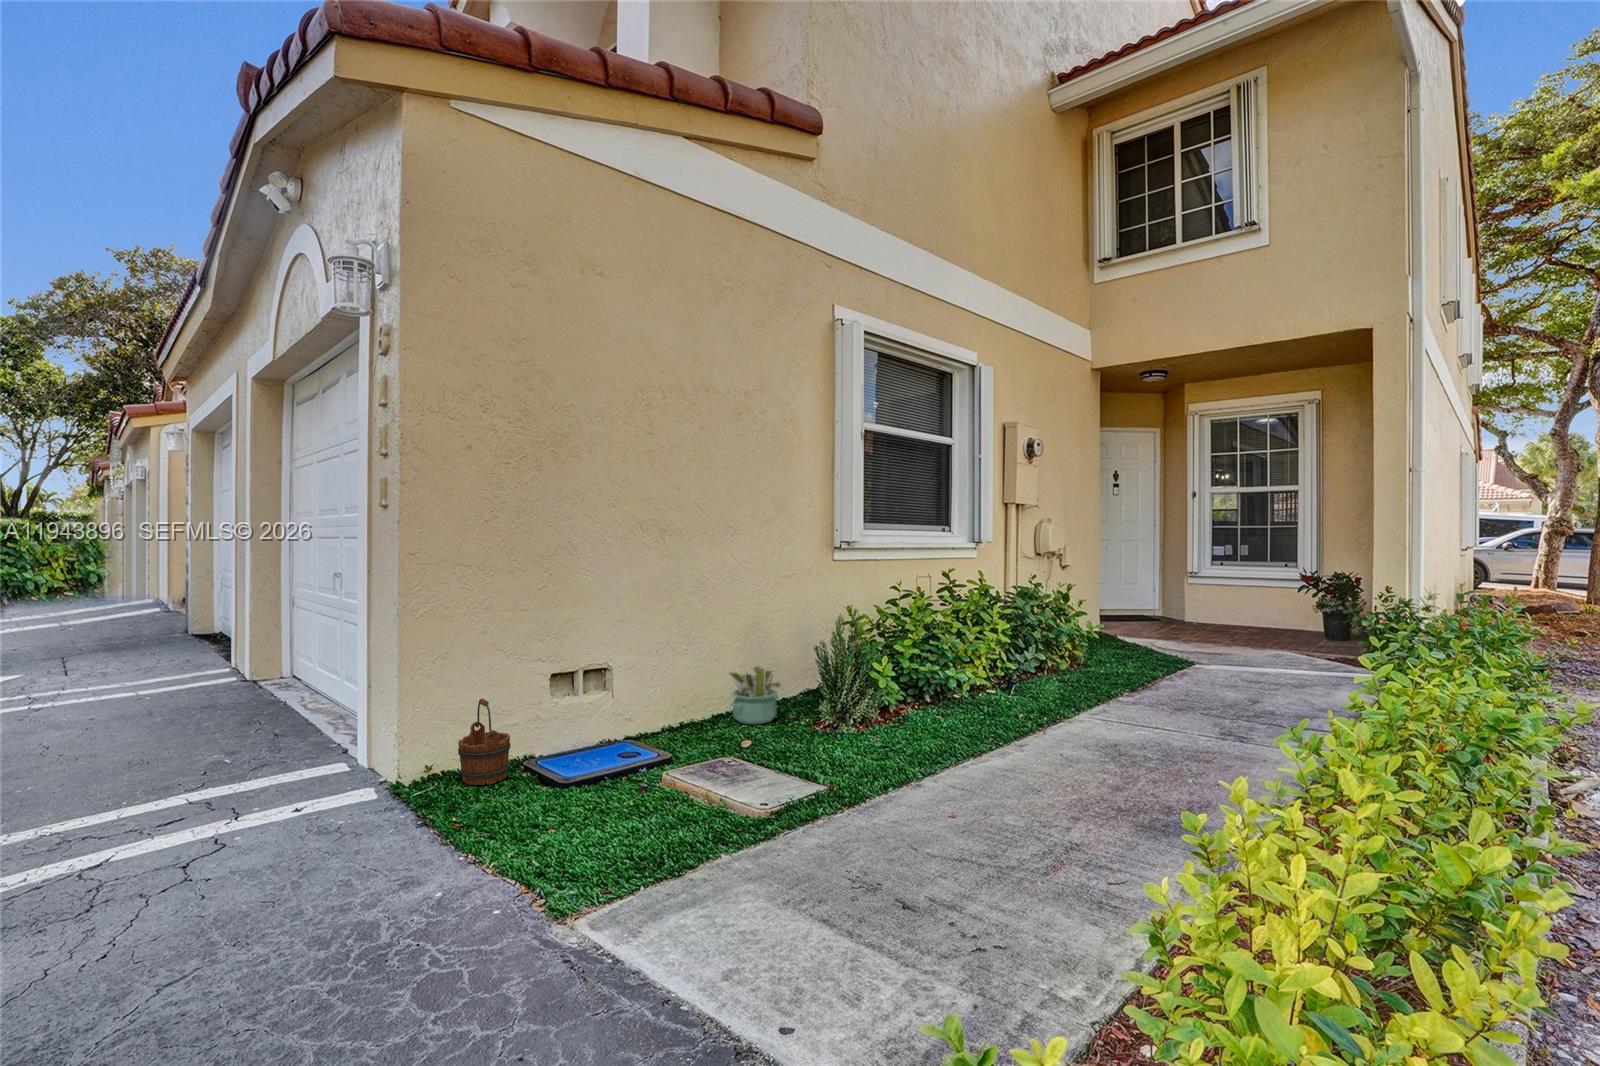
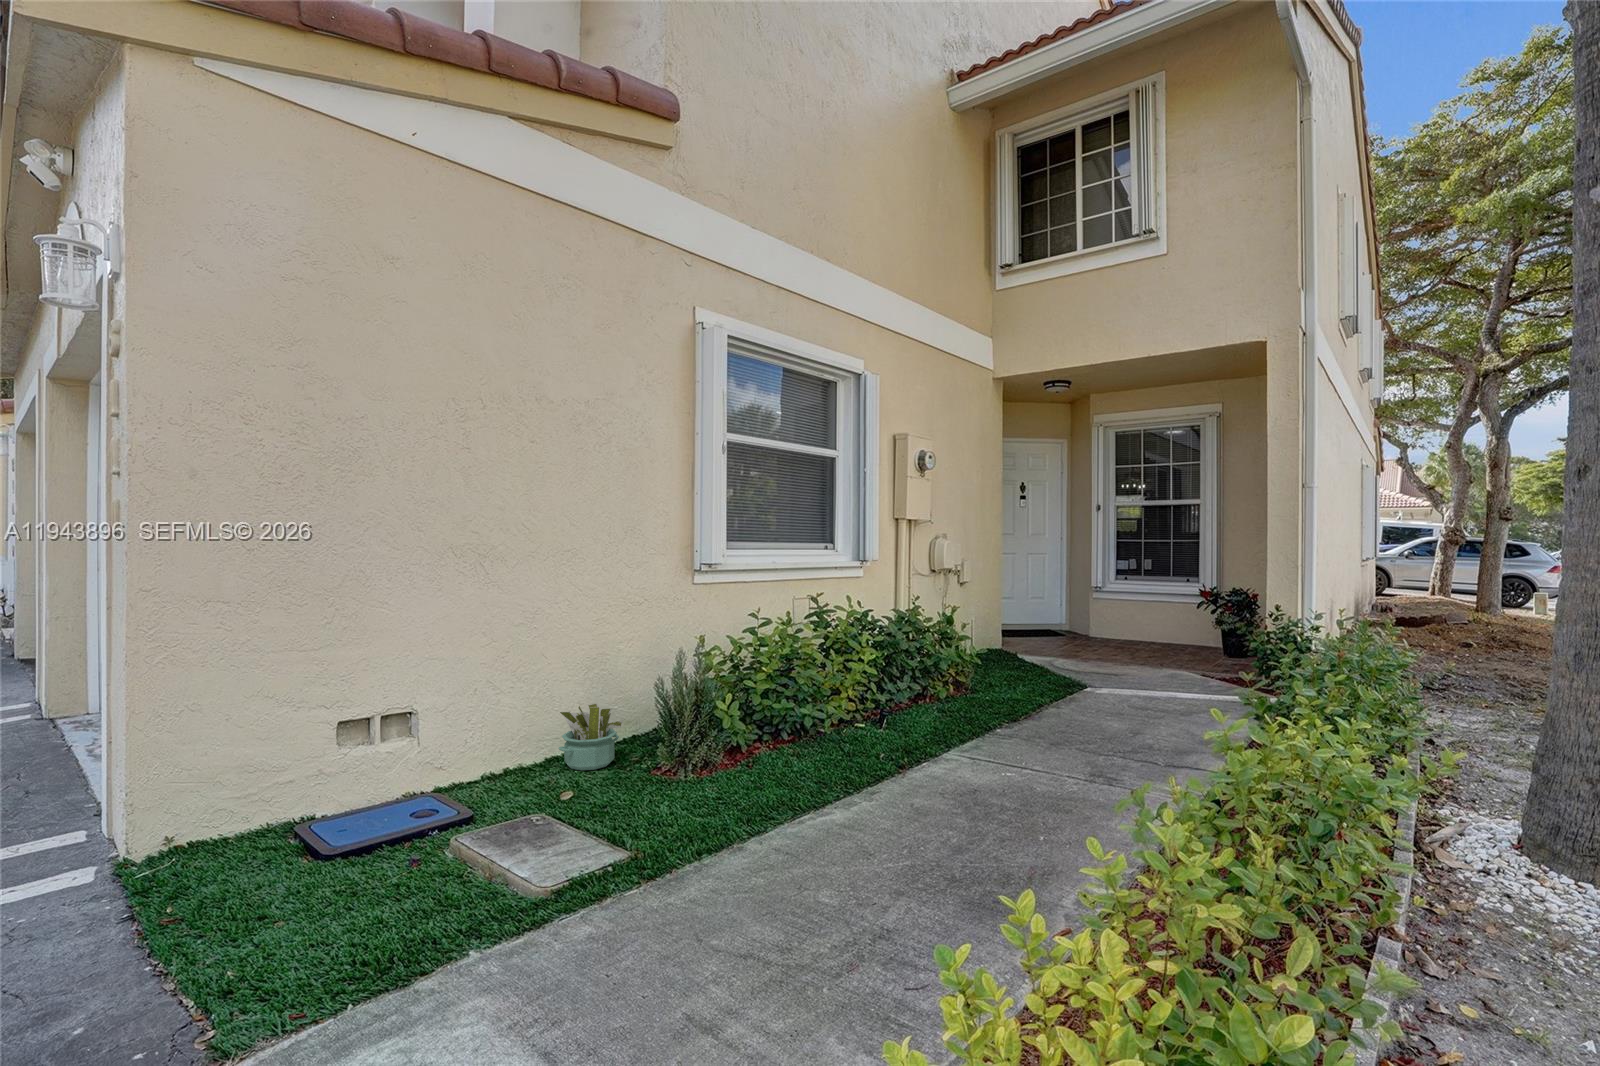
wooden bucket: present [458,699,511,785] -> none [189,759,261,864]

